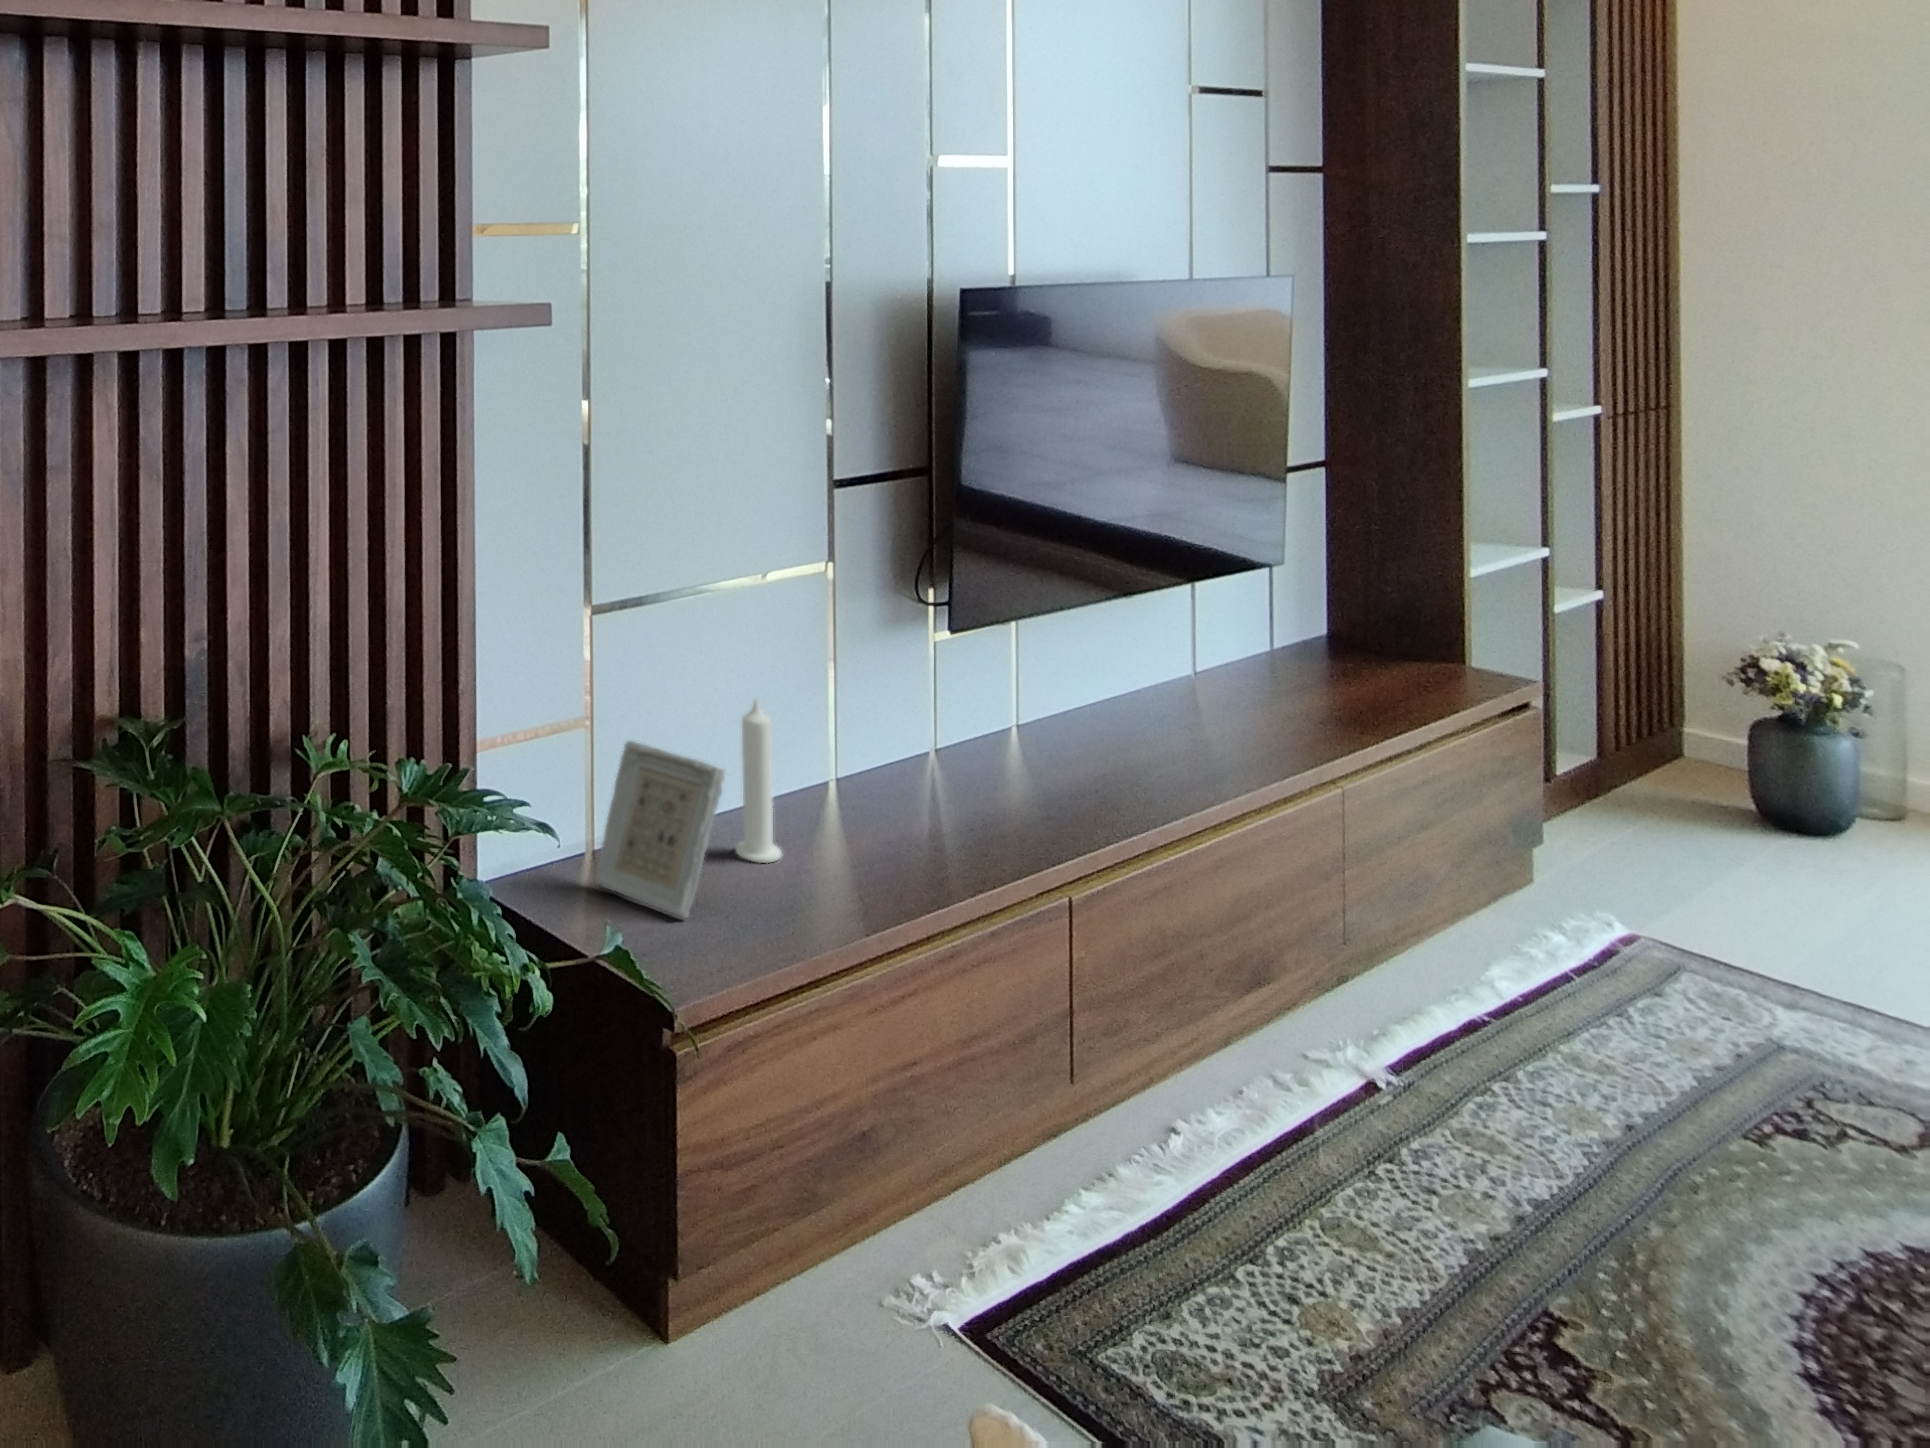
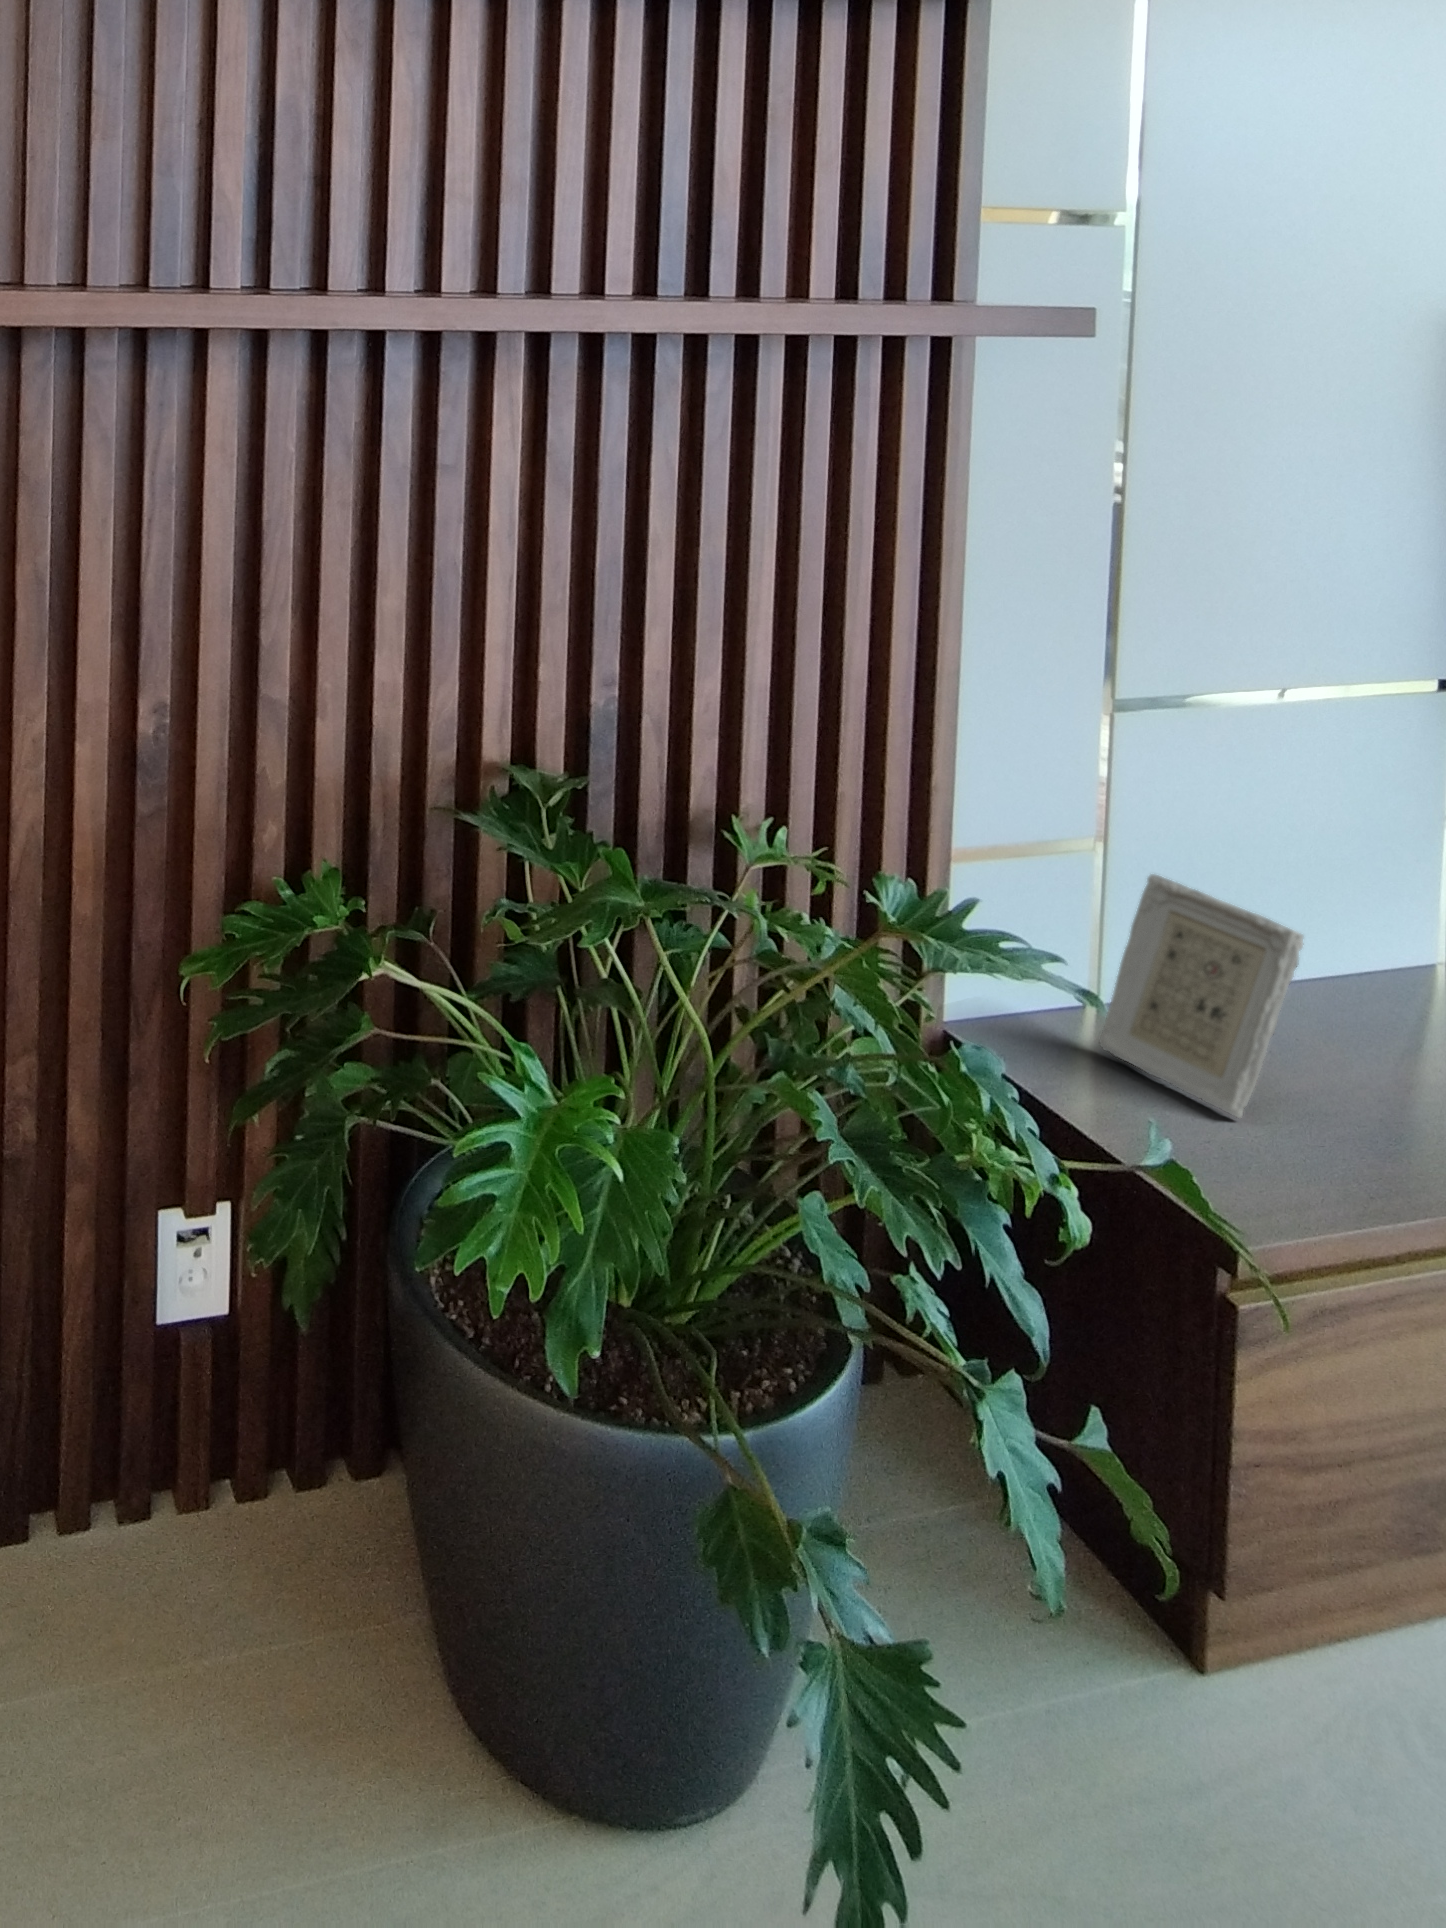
candle: present [736,699,782,863] -> none [1298,844,1370,1060]

